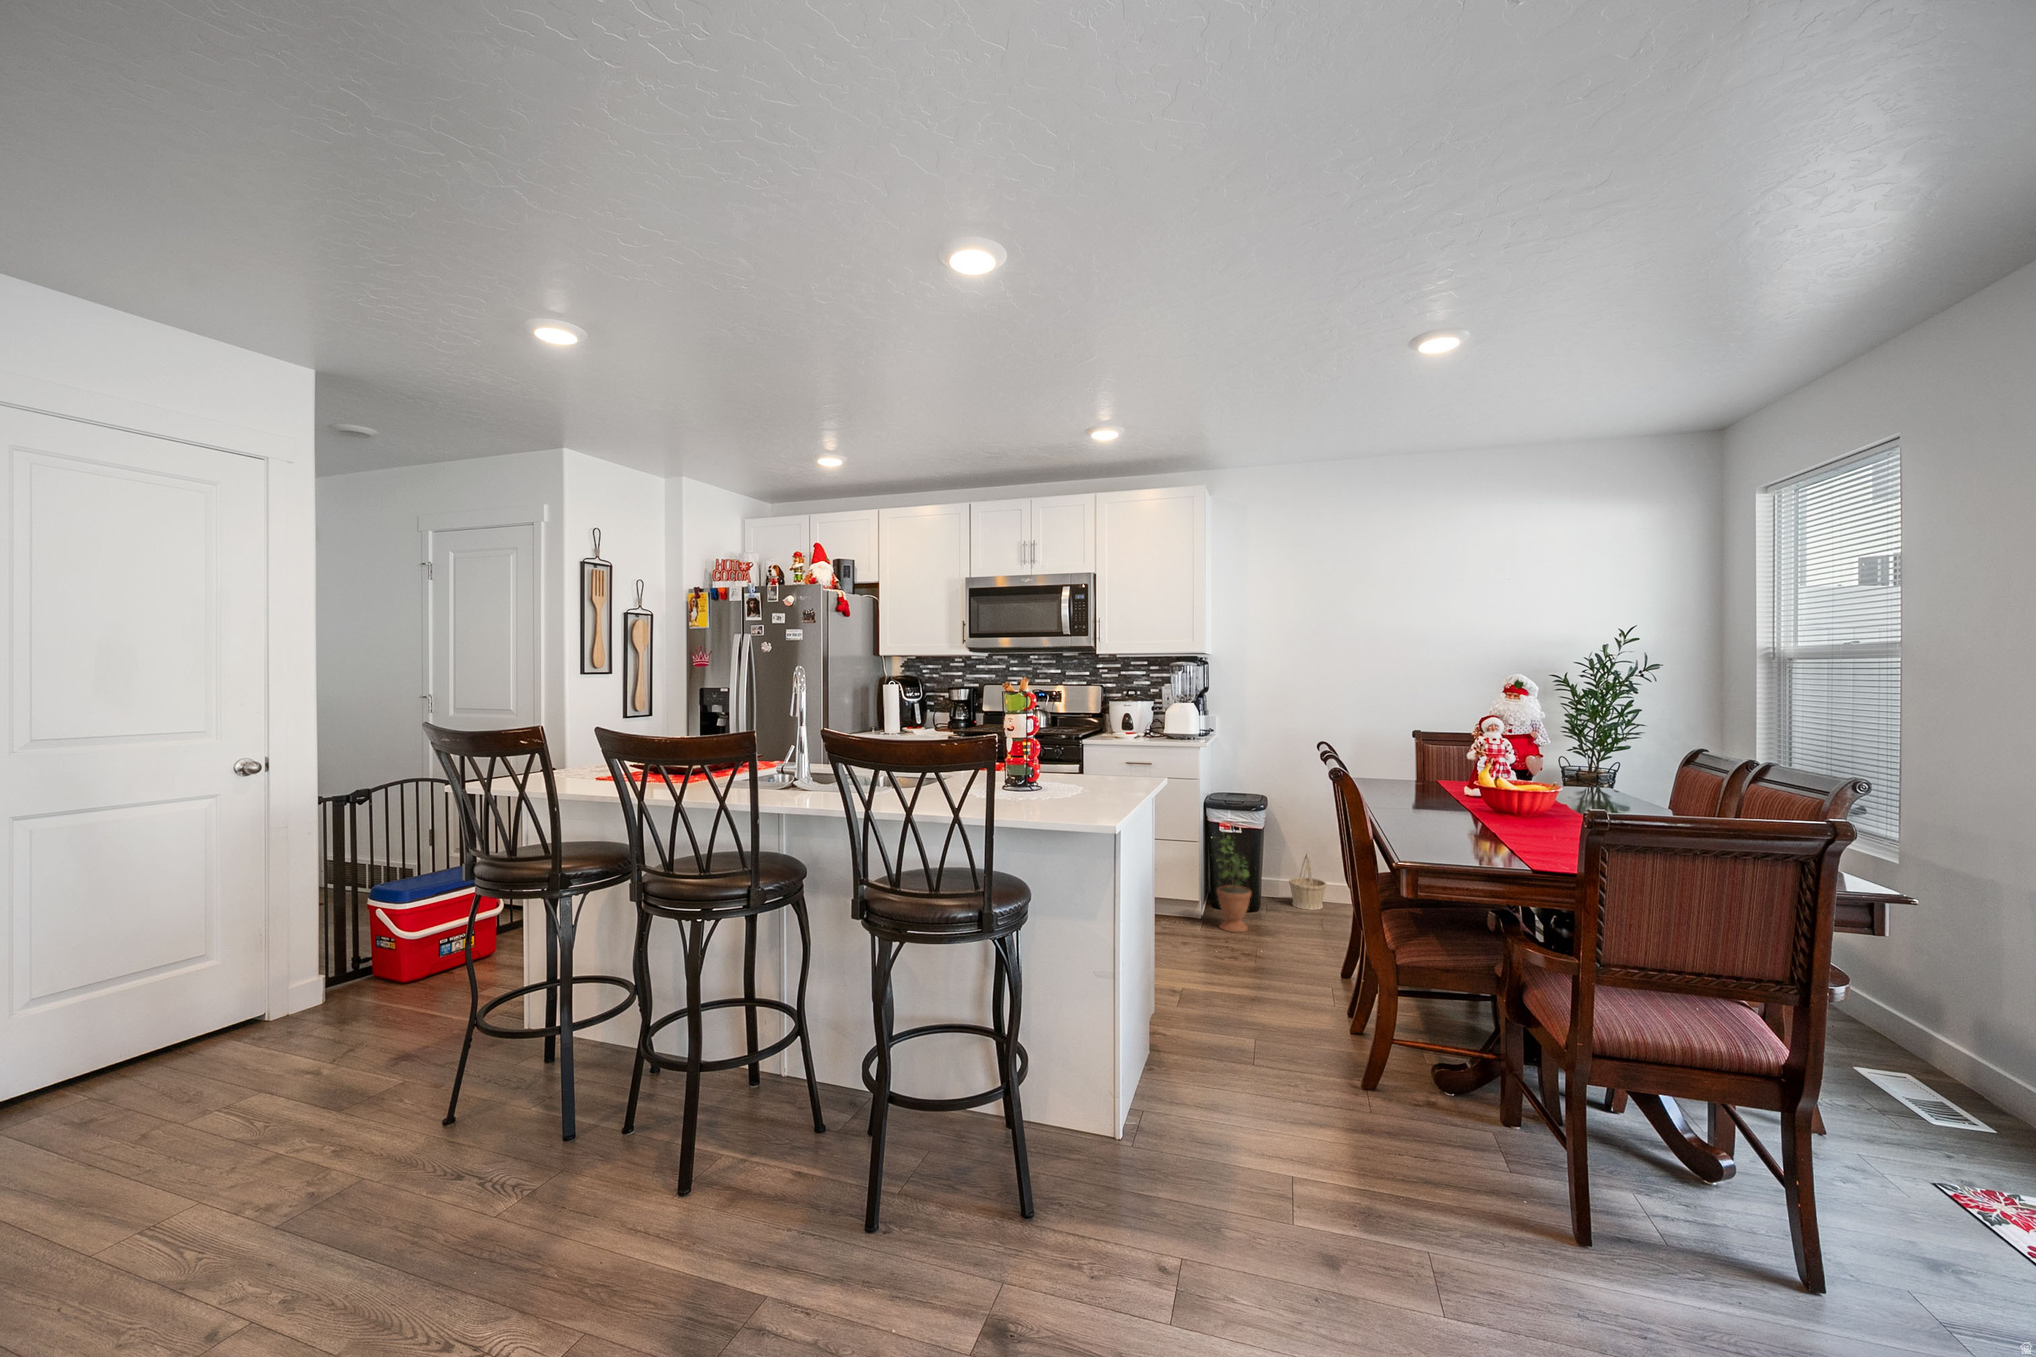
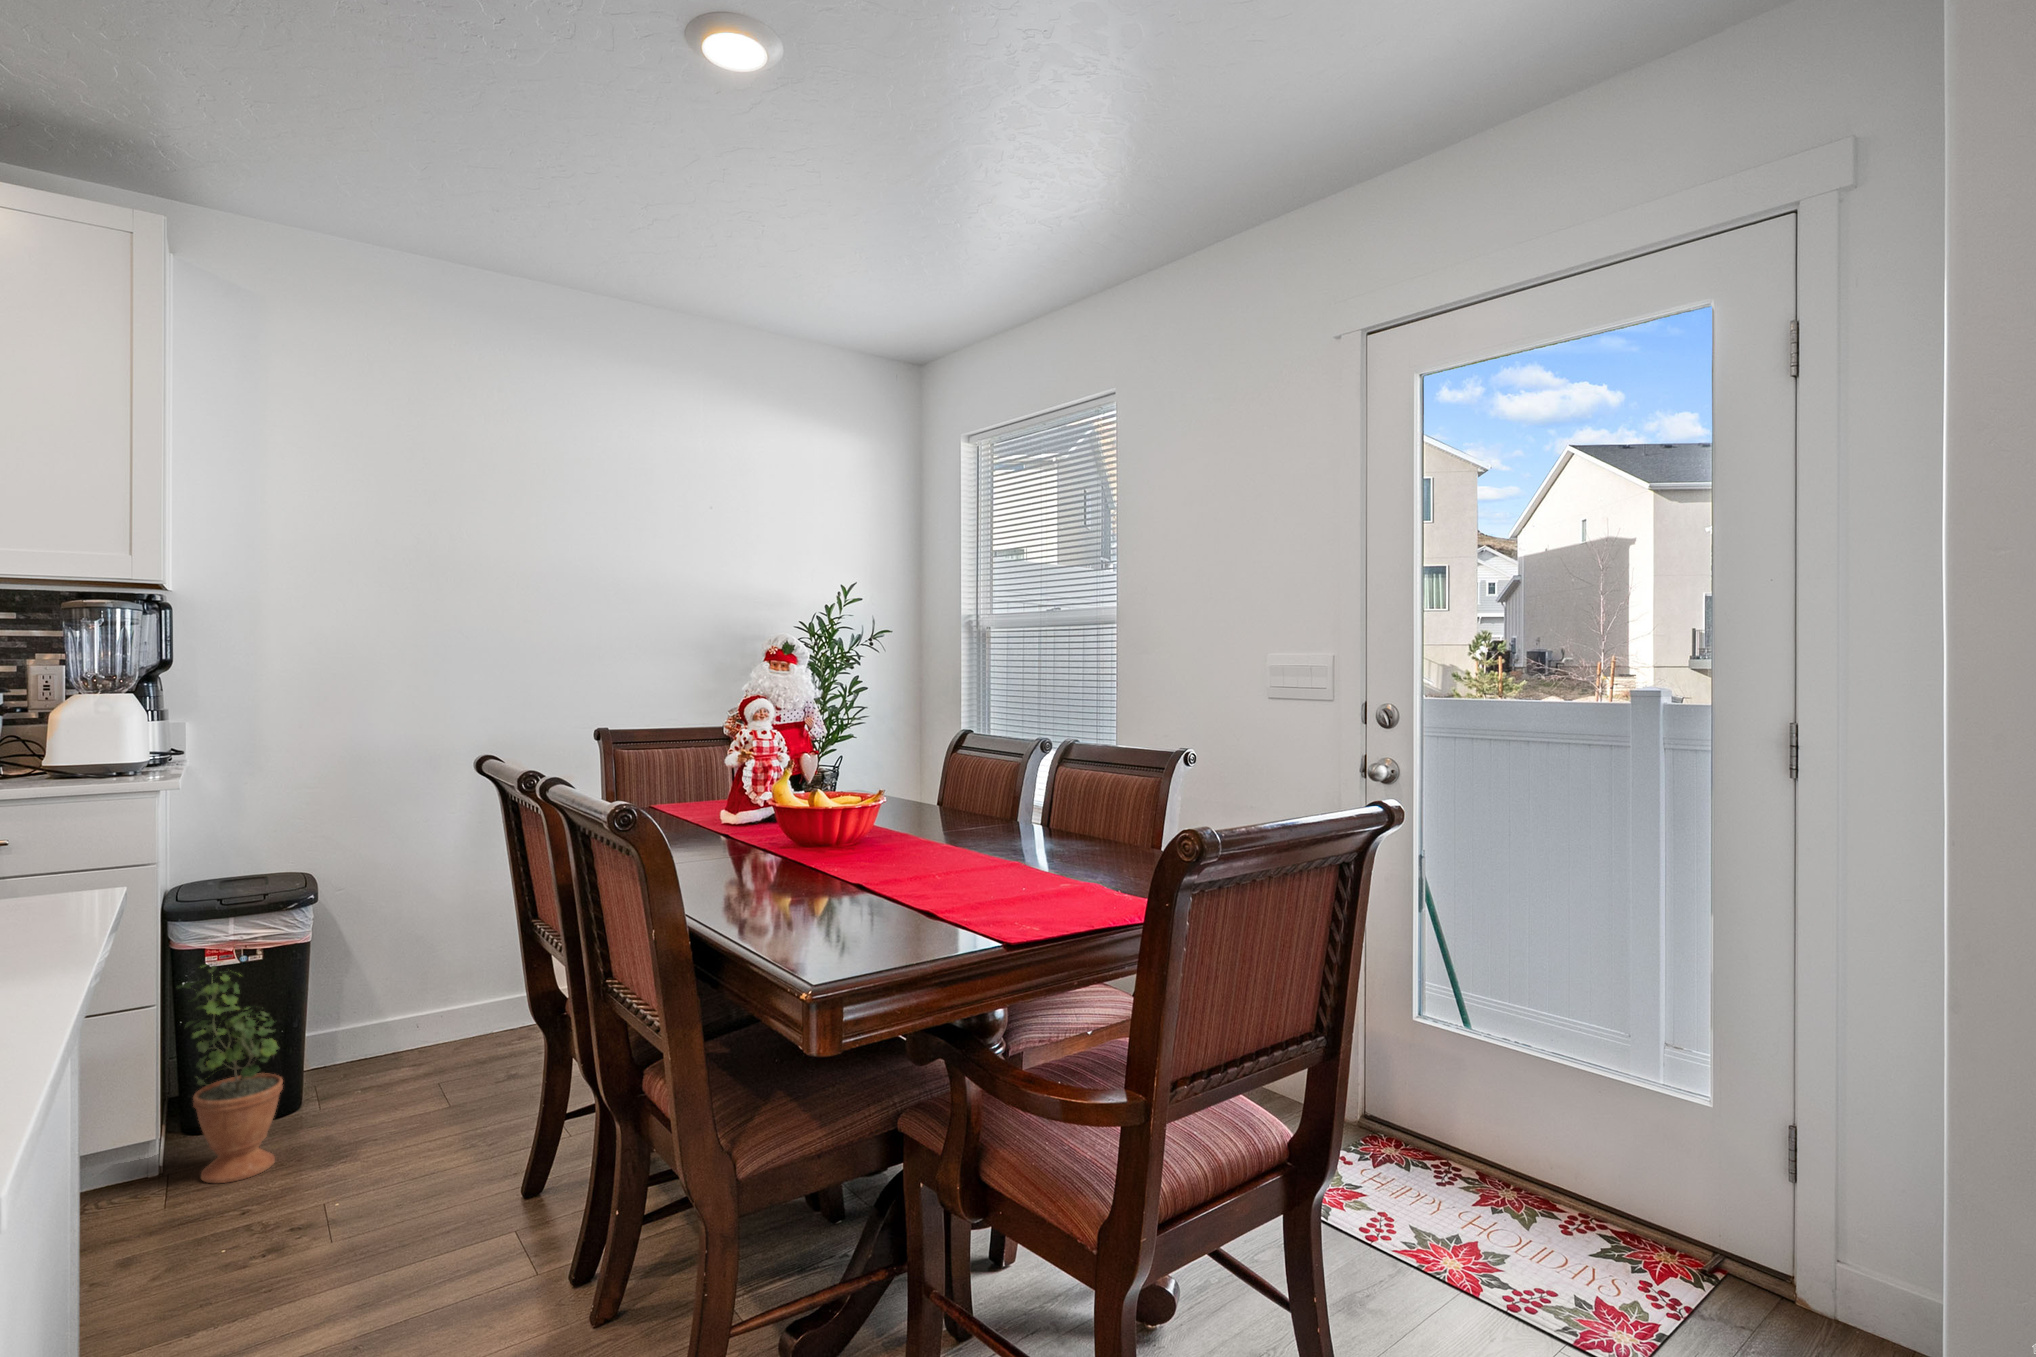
basket: present [1289,853,1327,910] -> none [363,966,440,1074]

